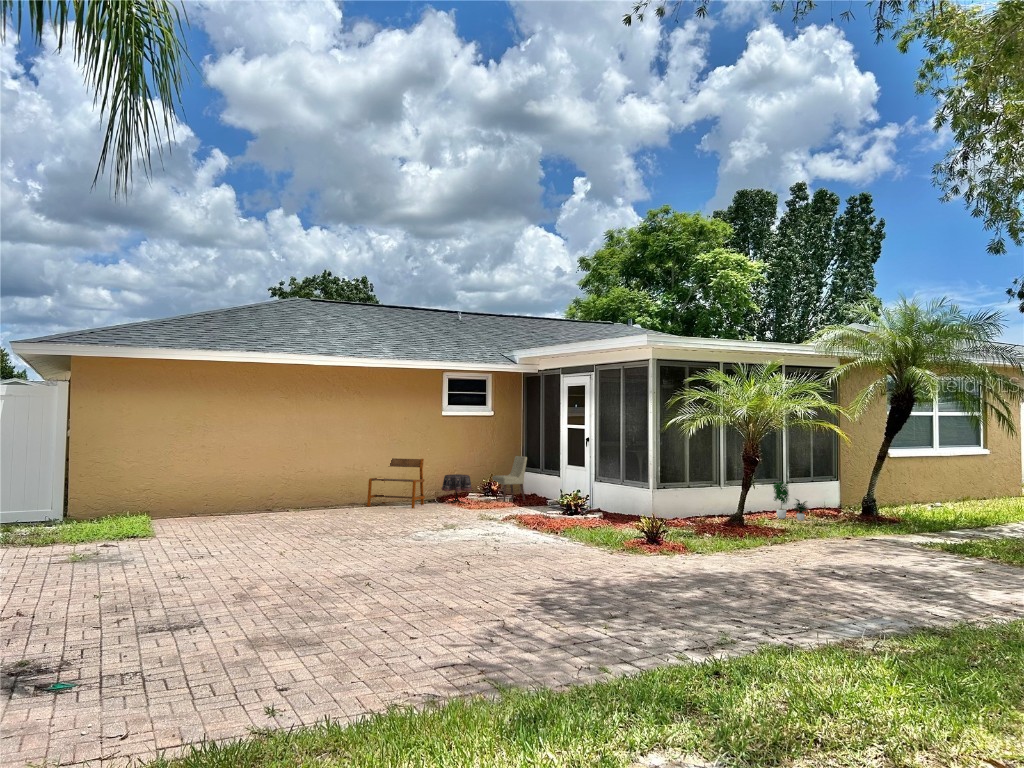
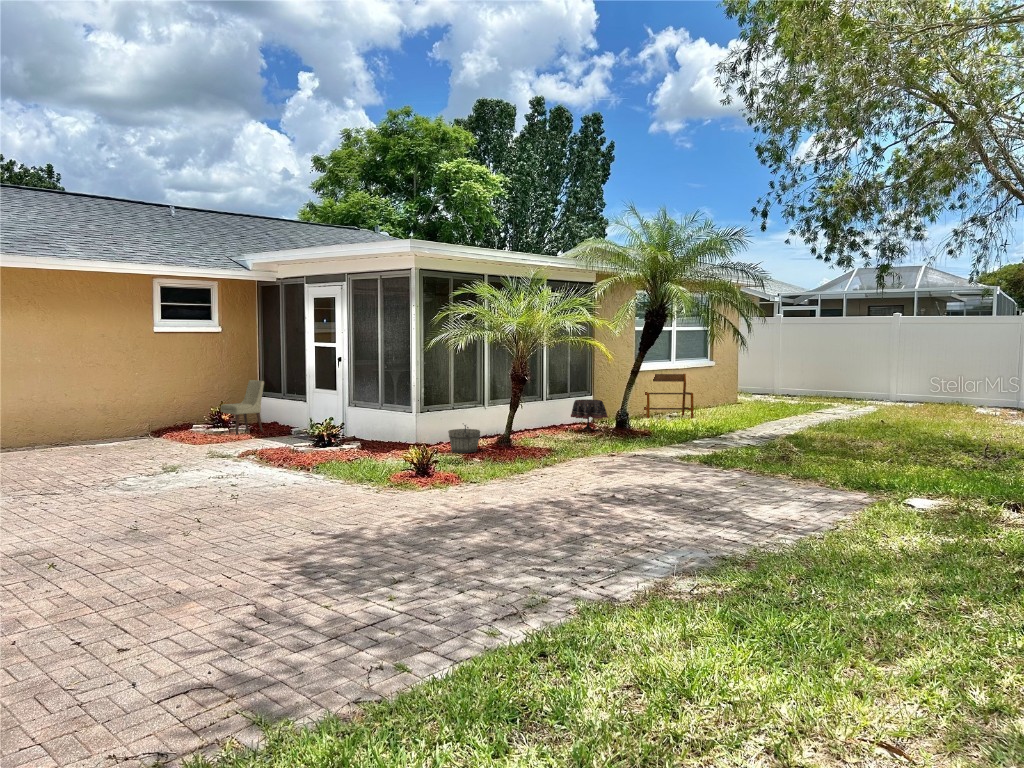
bench: present [367,458,425,508] -> present [644,374,693,418]
side table: present [442,474,472,504] -> present [571,399,608,432]
potted plant: present [773,482,808,520] -> none [534,397,569,437]
wooden bucket: none [683,500,714,528] -> present [448,425,480,453]

